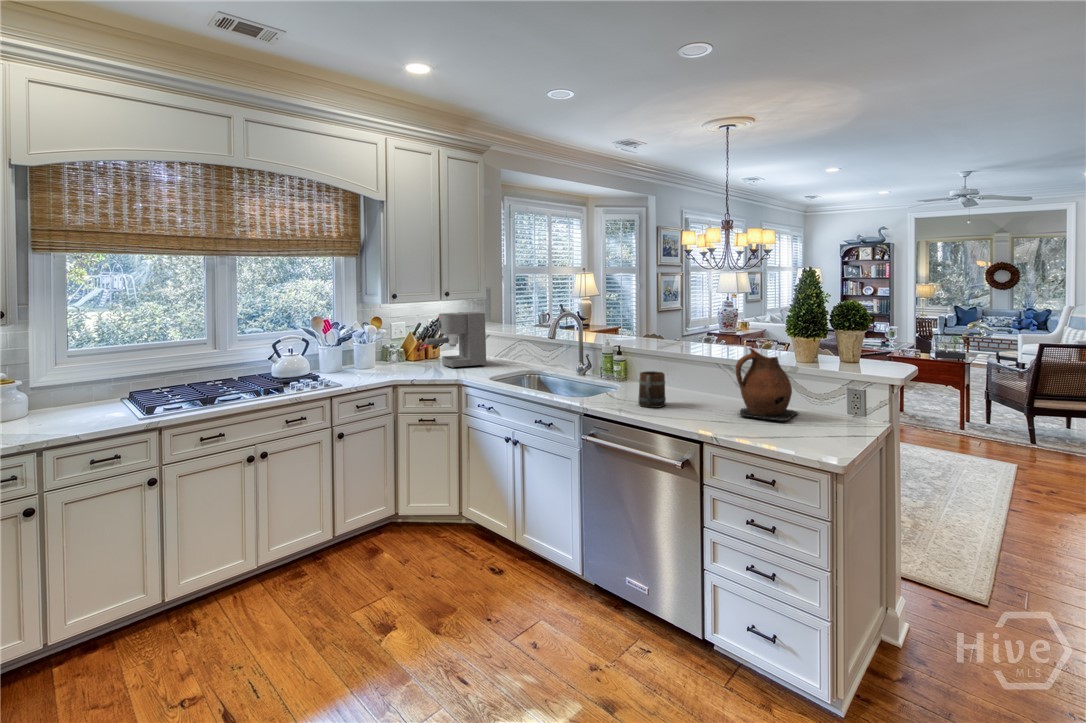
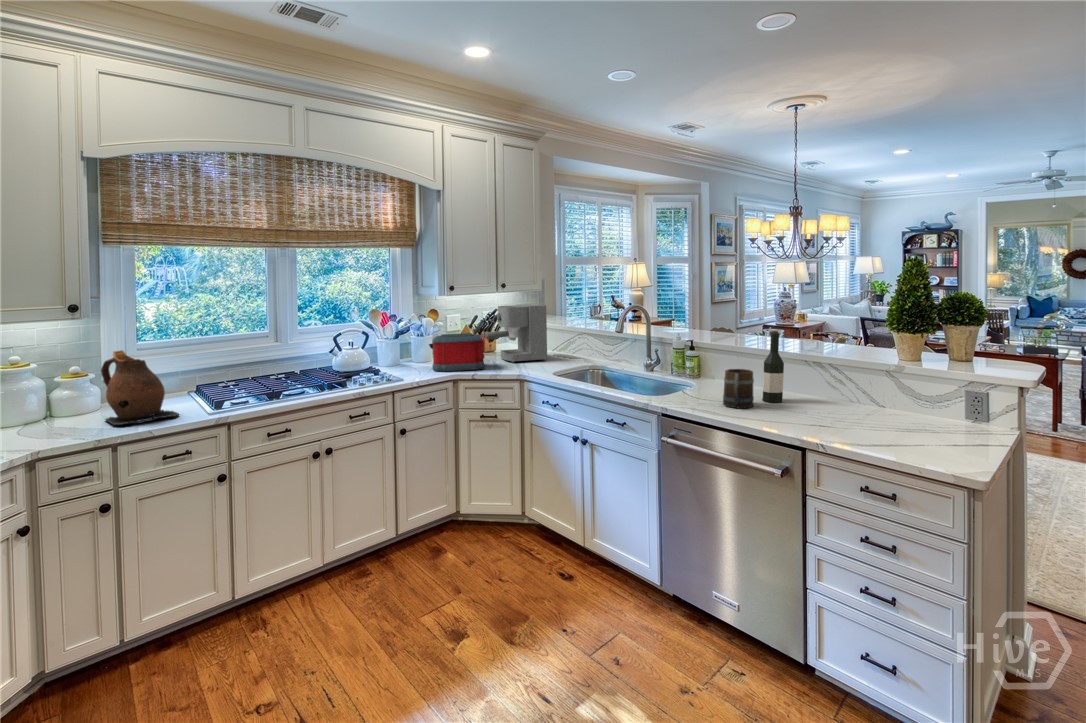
wine bottle: none [676,336,694,402] -> present [763,331,784,403]
toaster: none [368,340,424,377] -> present [429,333,485,371]
ceramic pitcher: present [736,348,799,421] -> present [101,350,179,425]

